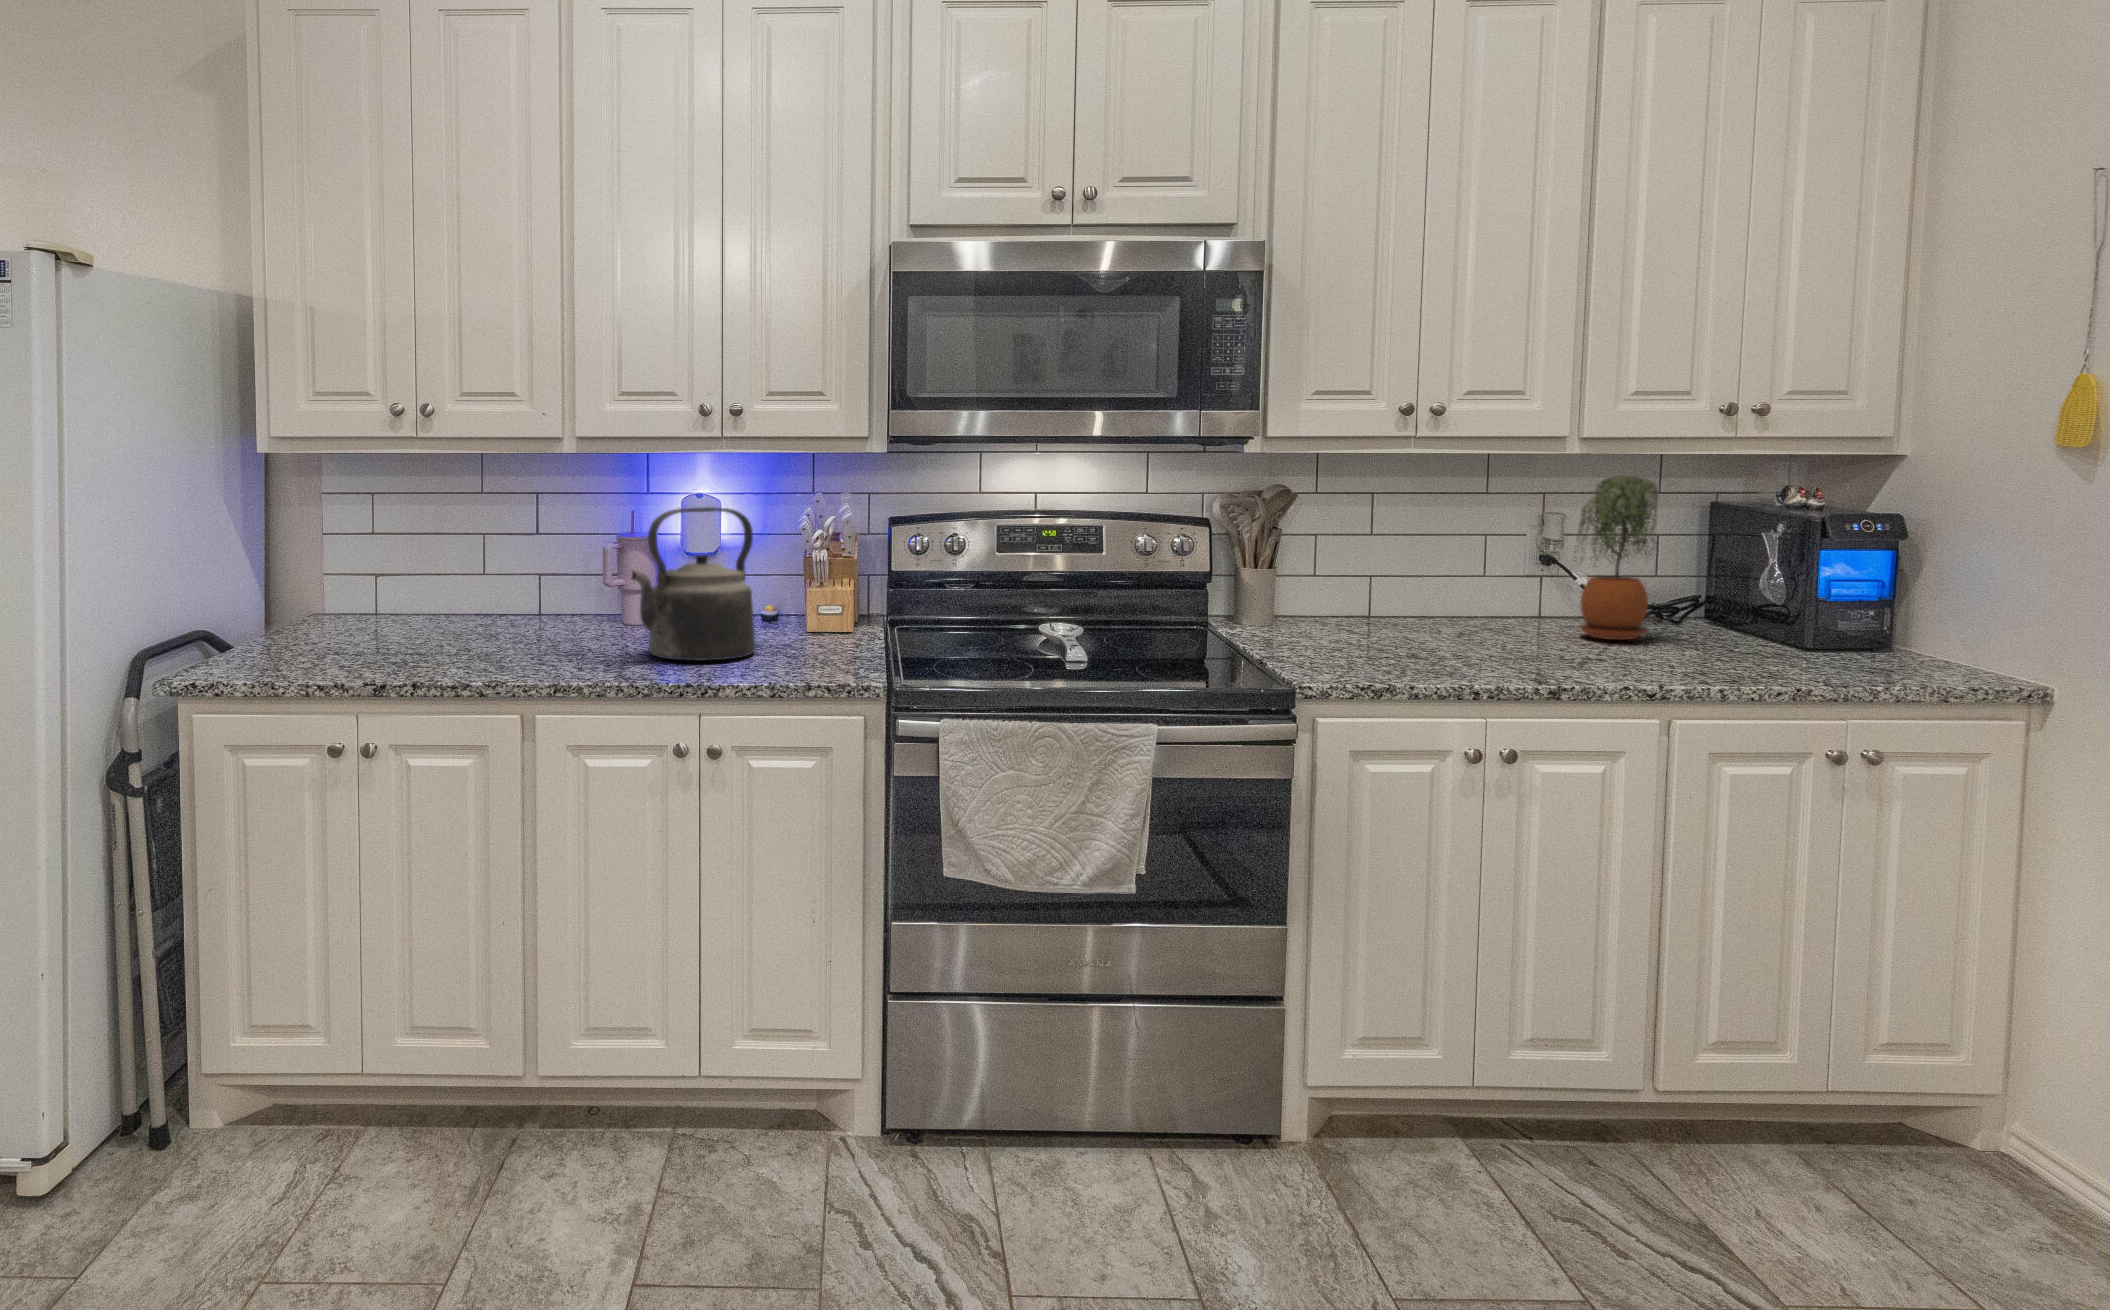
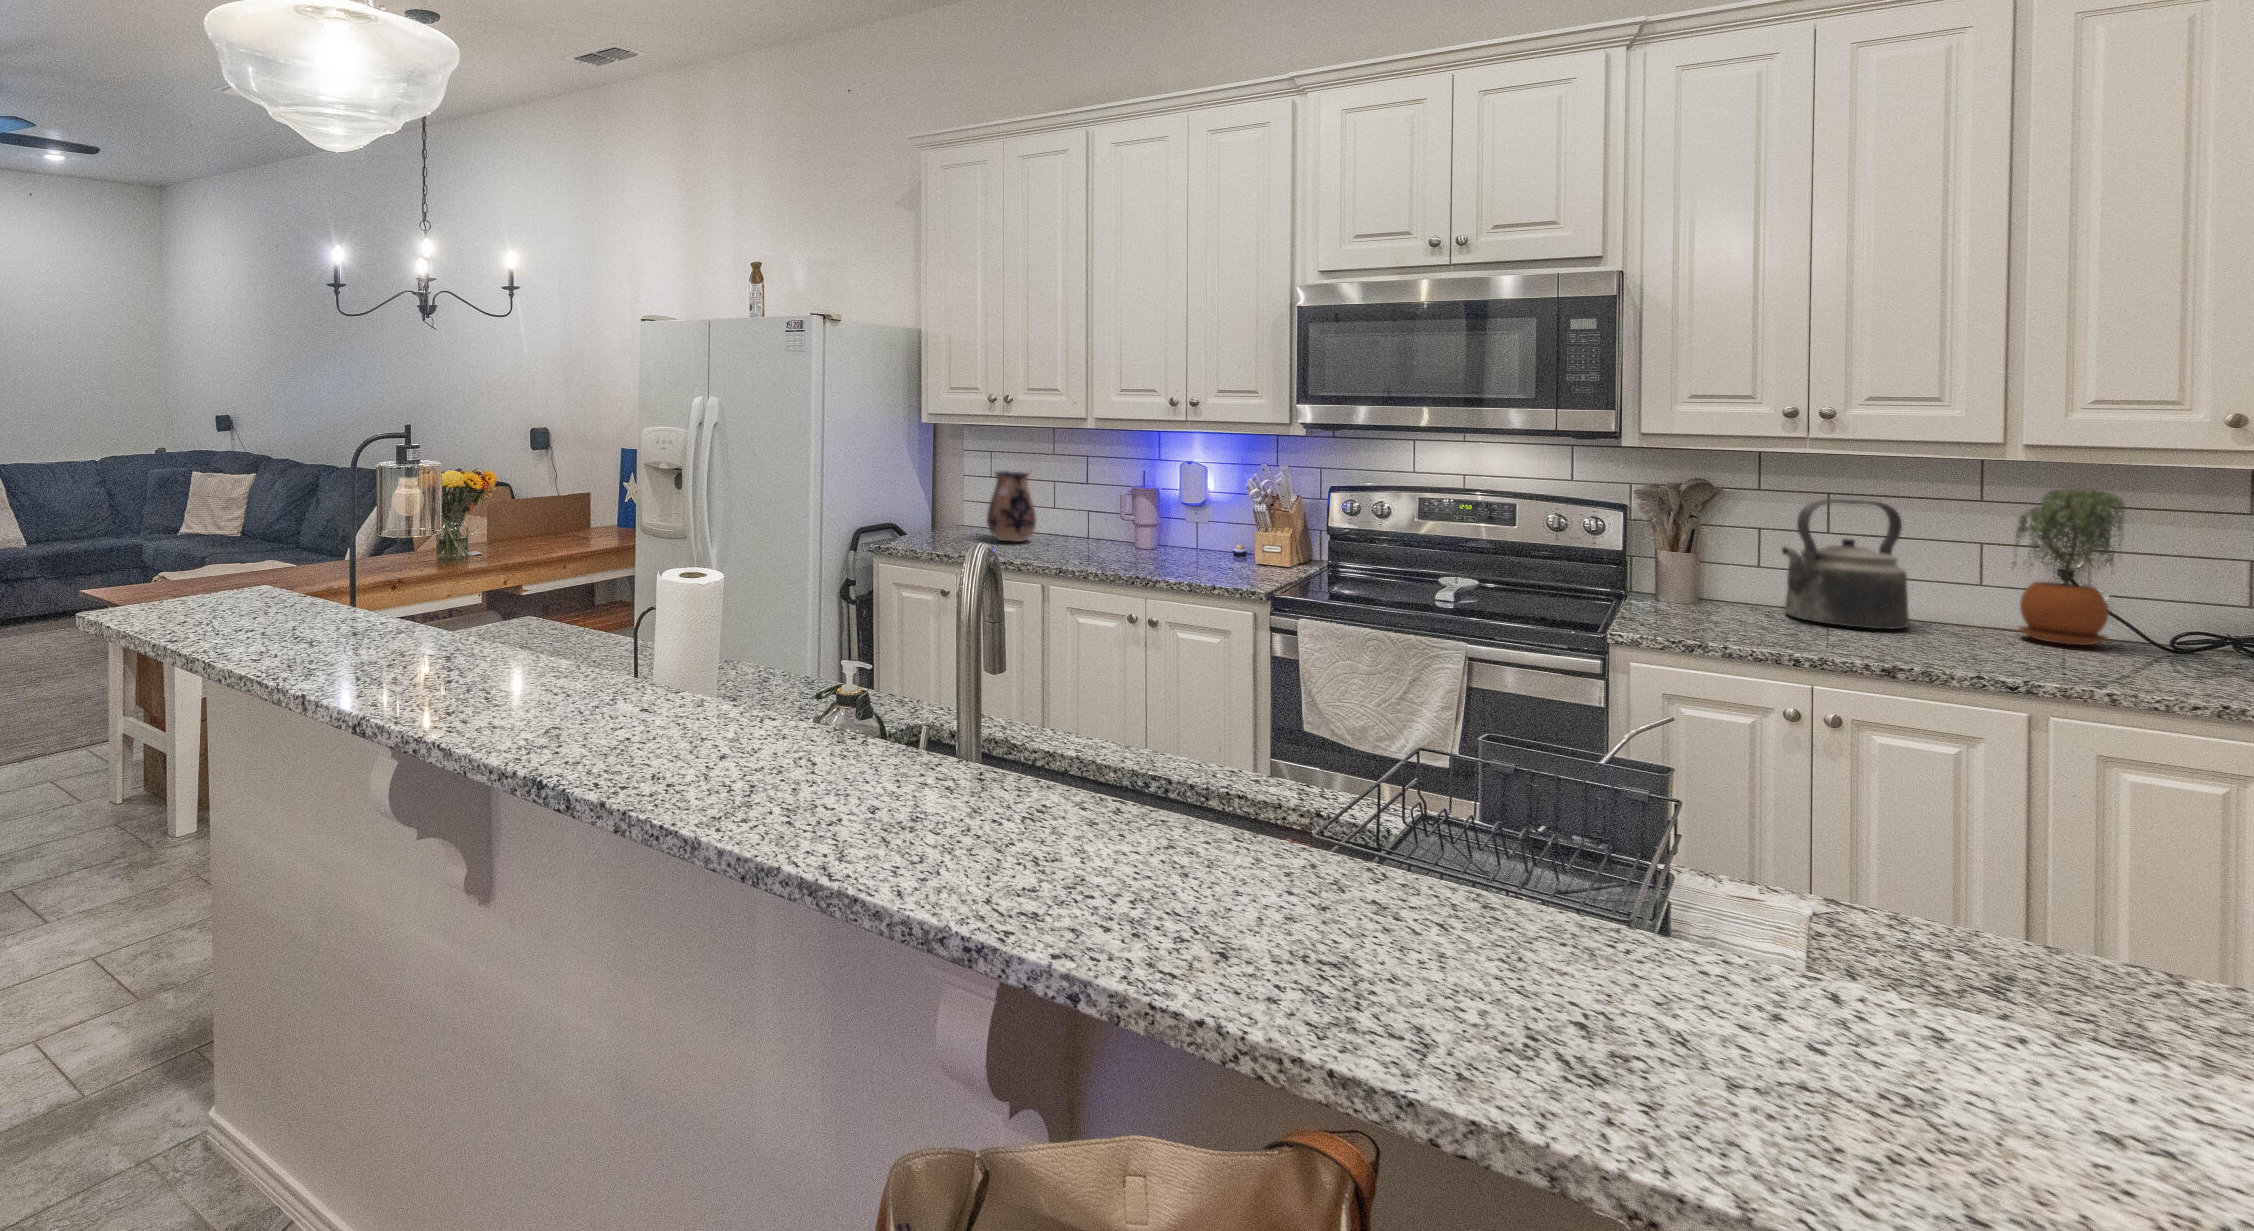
kettle: present [632,507,755,661] -> present [1782,499,1909,629]
ceramic pitcher: none [388,526,474,647] -> present [987,471,1036,542]

